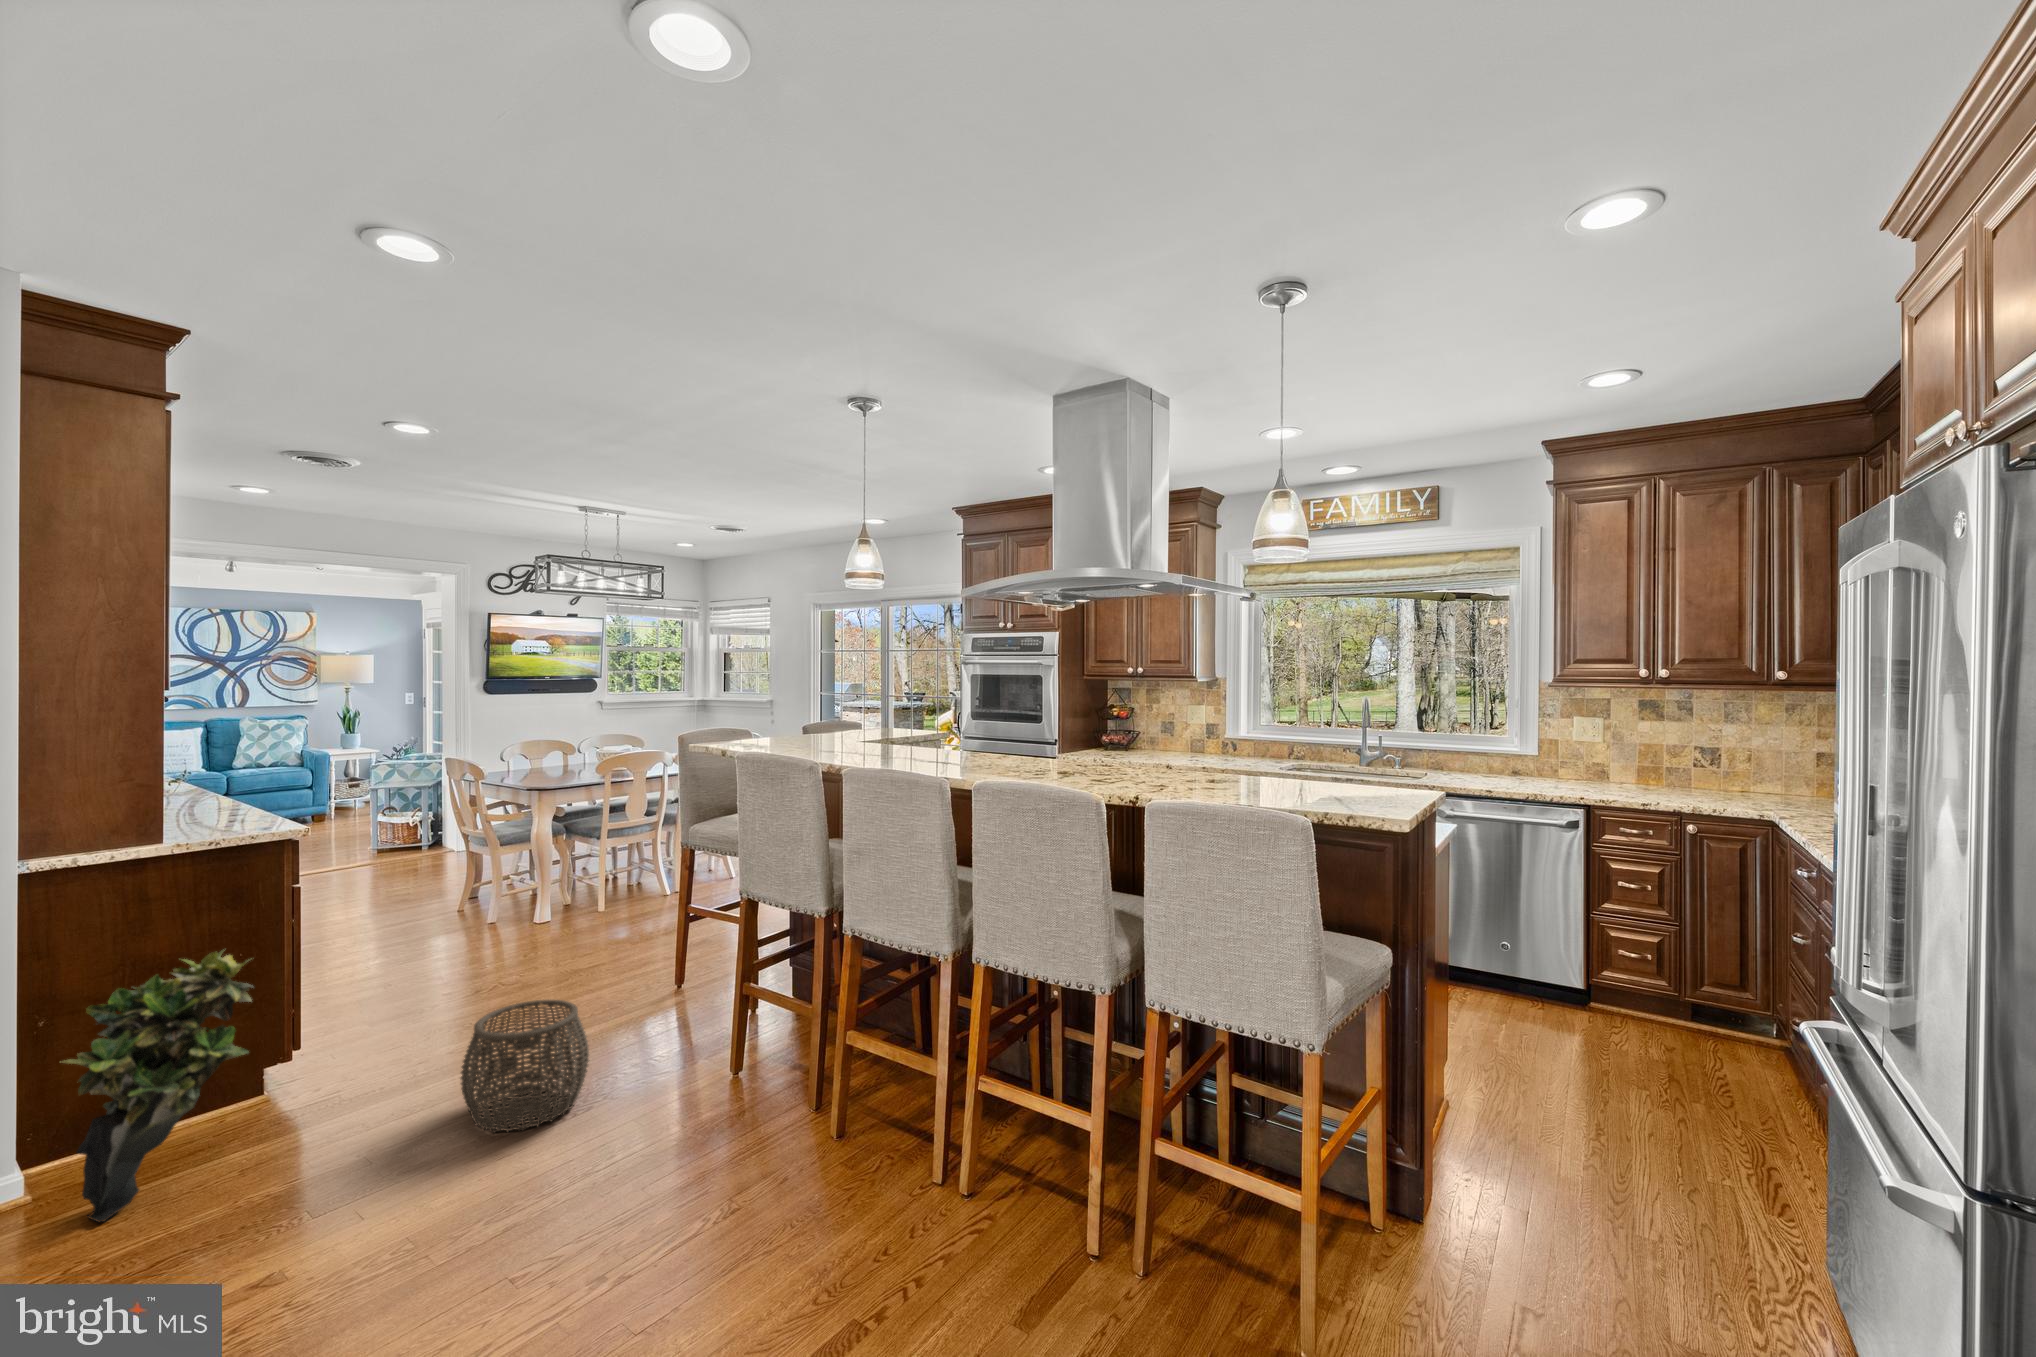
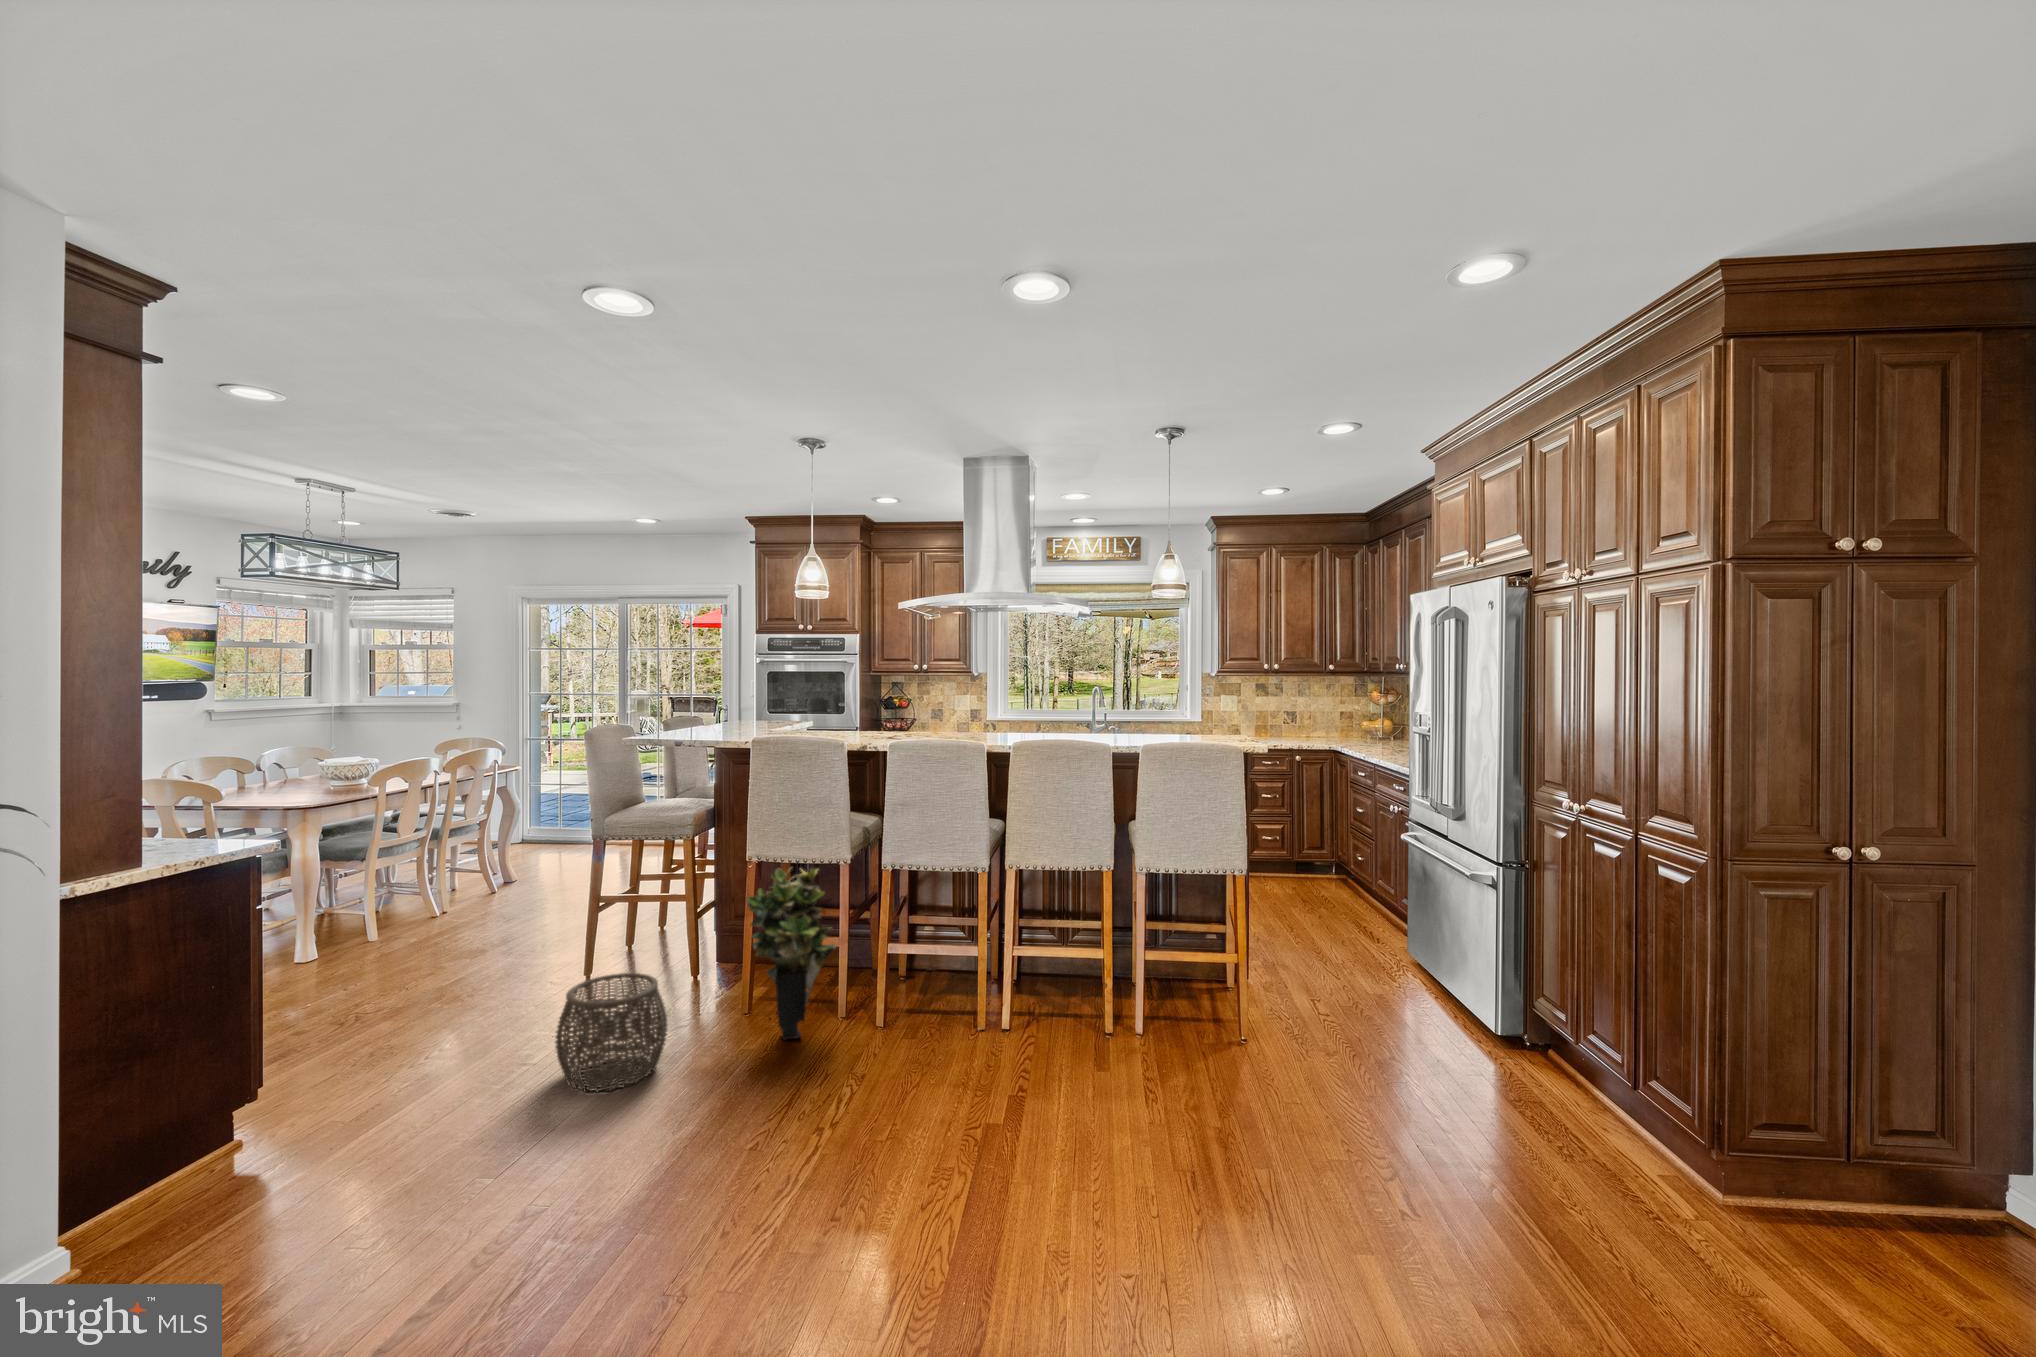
potted plant: present [63,949,253,1222] -> present [747,868,836,1041]

